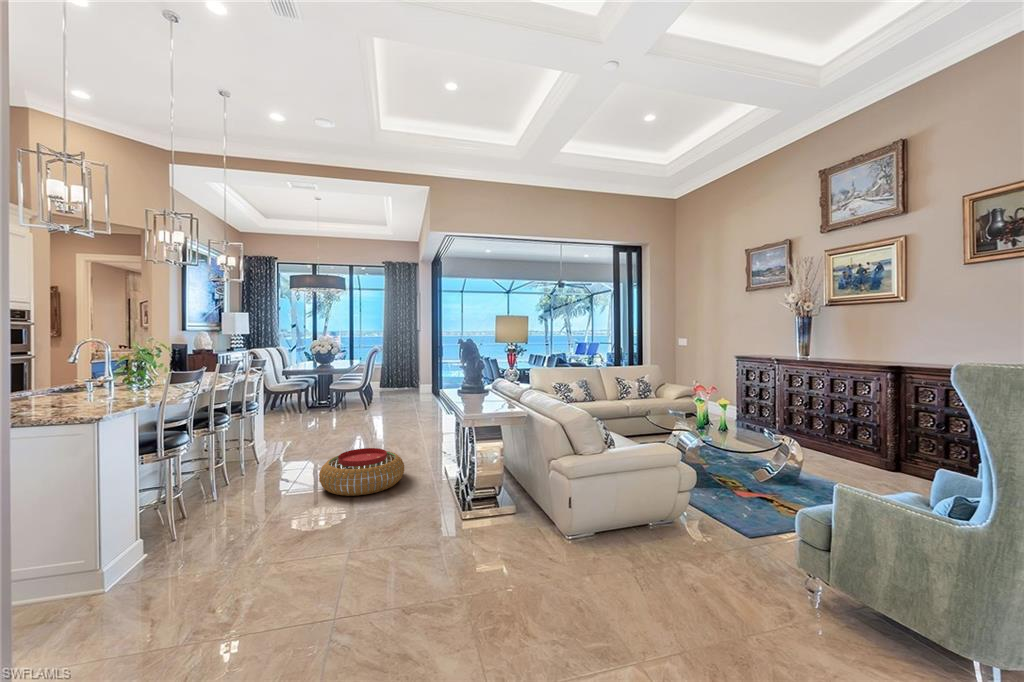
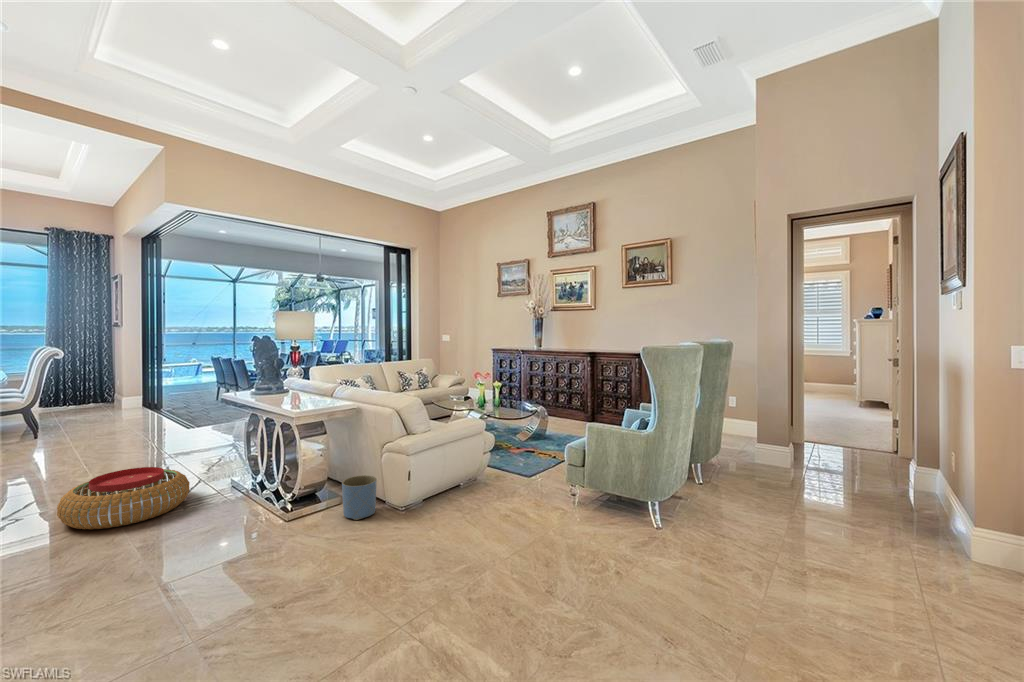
planter: none [497,495,533,546] -> present [342,475,377,520]

